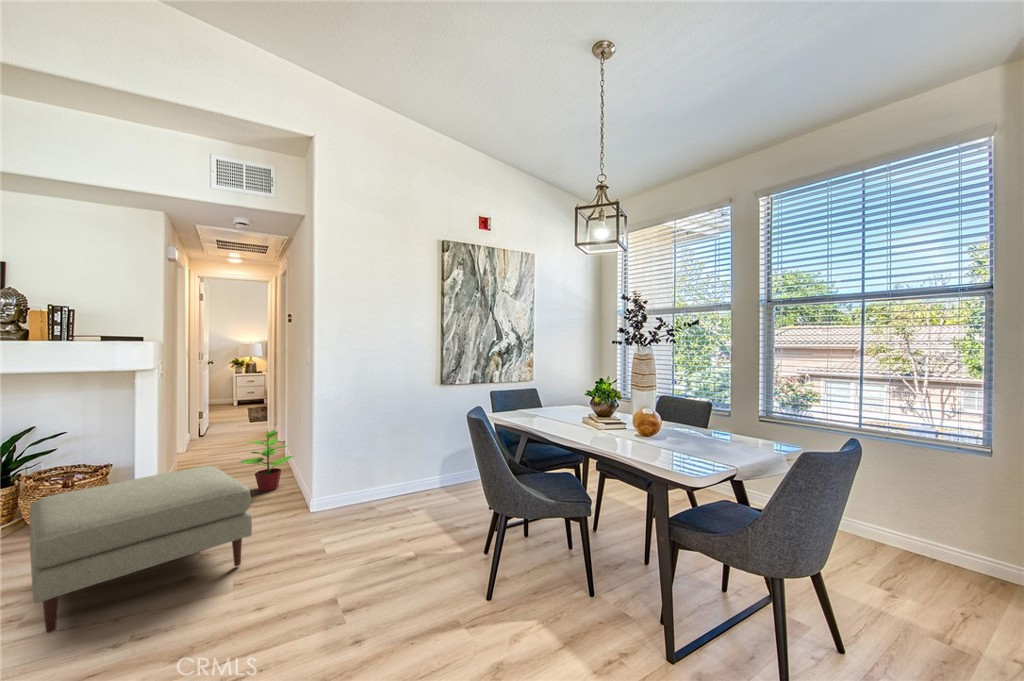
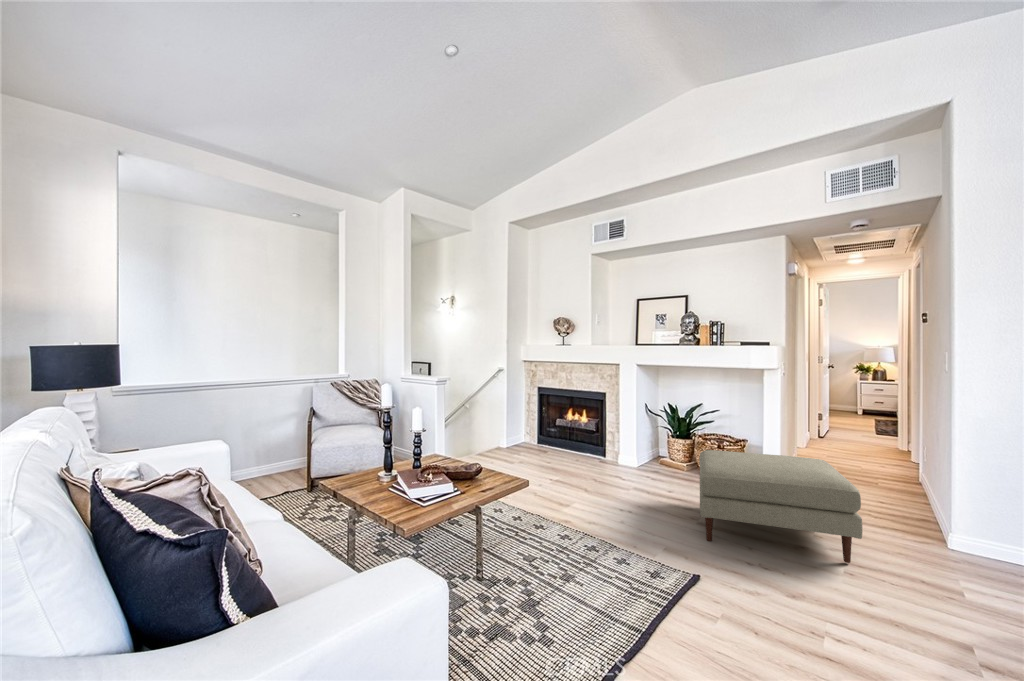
potted plant: present [240,430,293,491] -> none [856,439,924,508]

